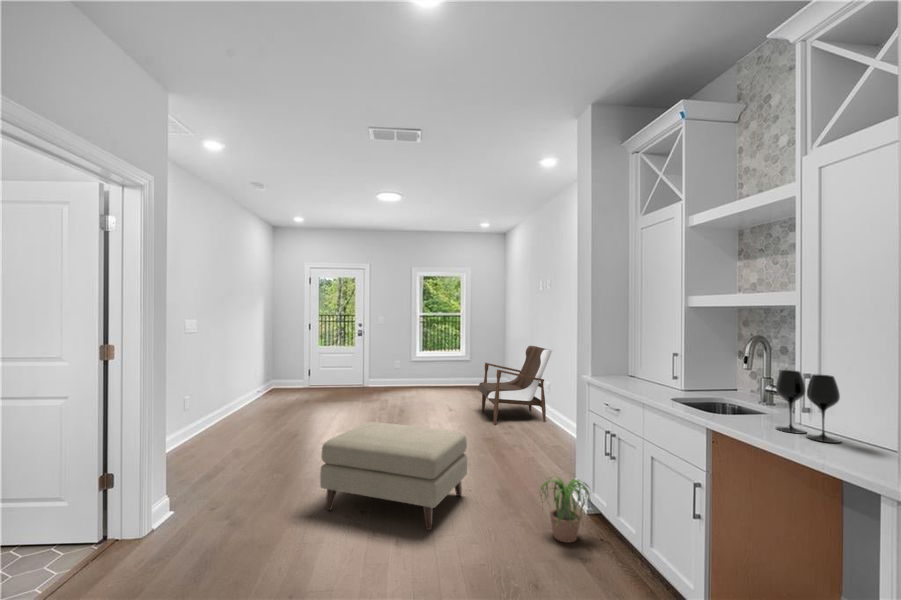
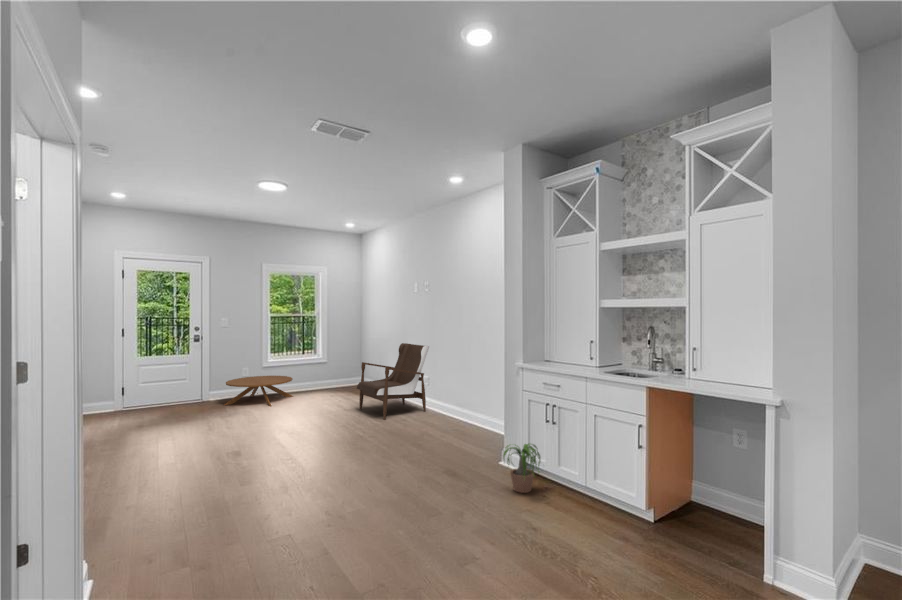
coffee table: none [375,369,438,398] -> present [224,376,293,406]
wine glass: present [776,370,841,443] -> none [683,347,721,386]
ottoman: present [320,422,467,530] -> none [303,422,427,515]

